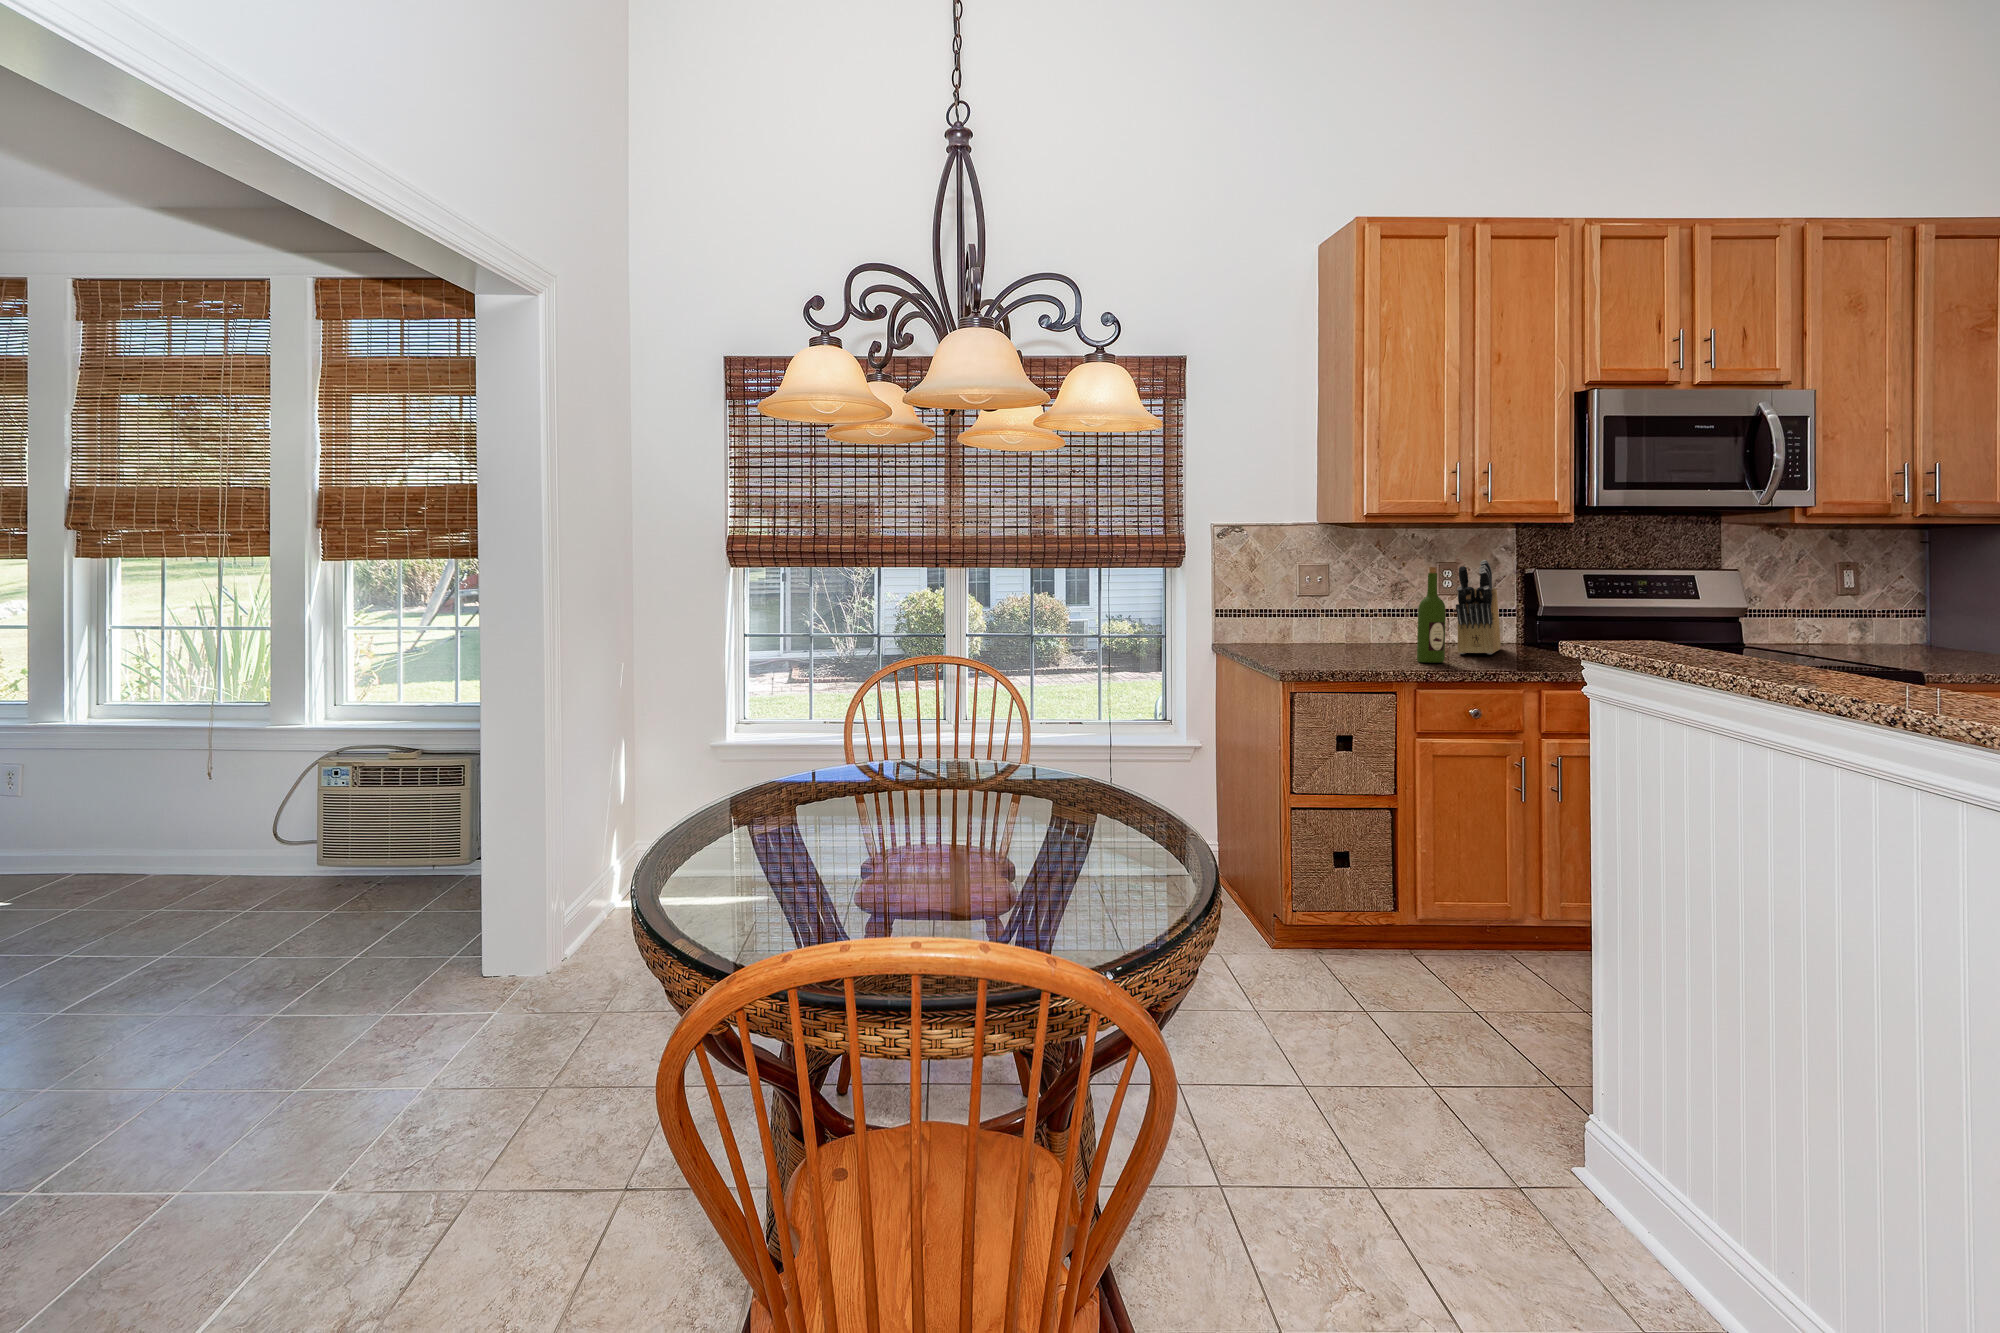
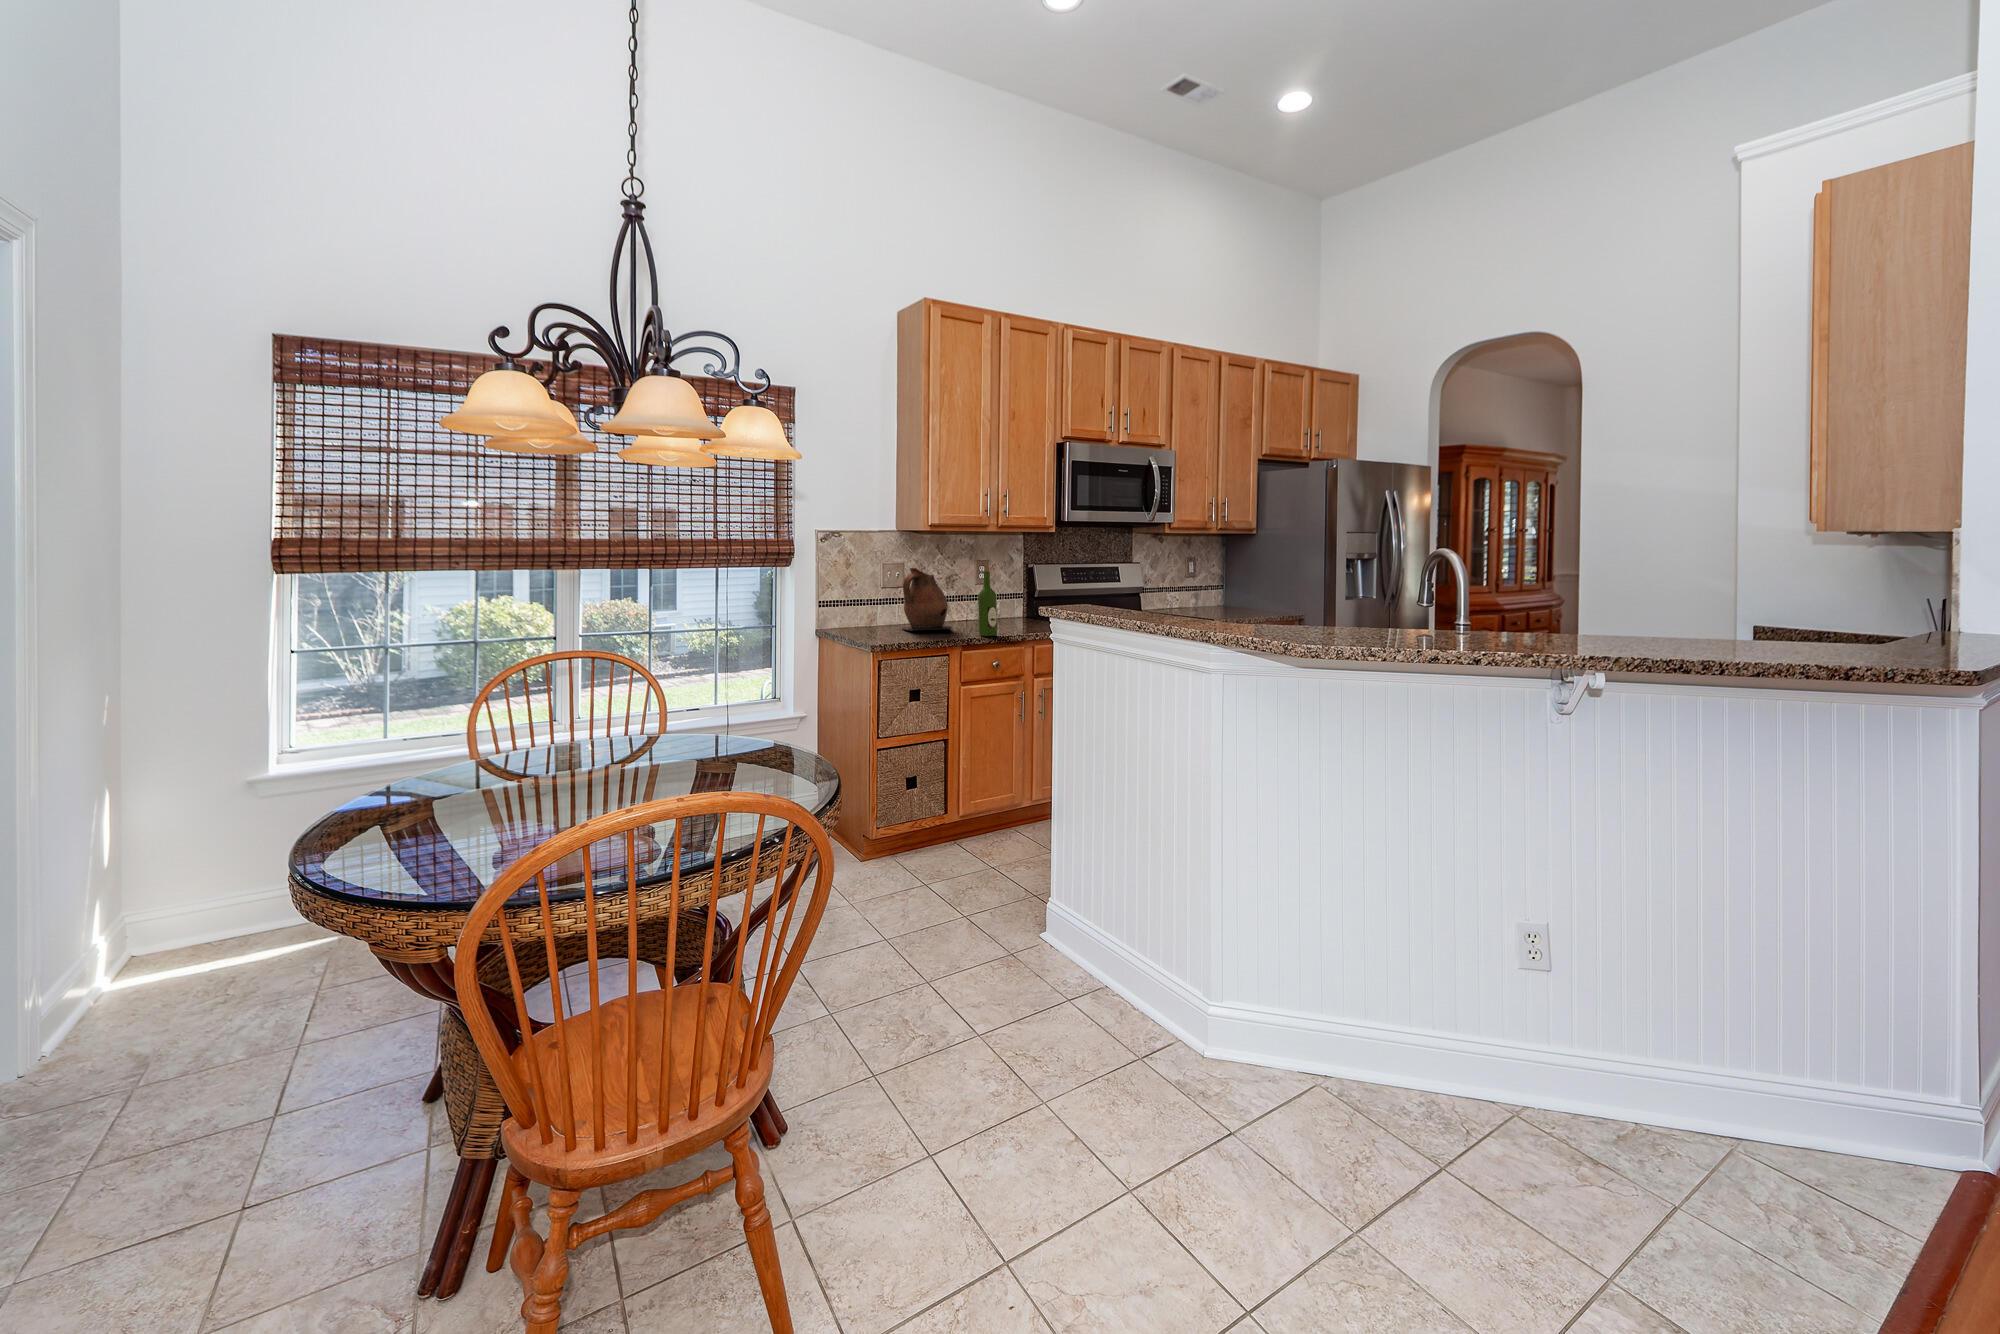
knife block: present [1456,560,1501,654] -> none [998,561,1022,627]
ceramic pitcher: none [1313,569,1383,653] -> present [903,568,953,631]

